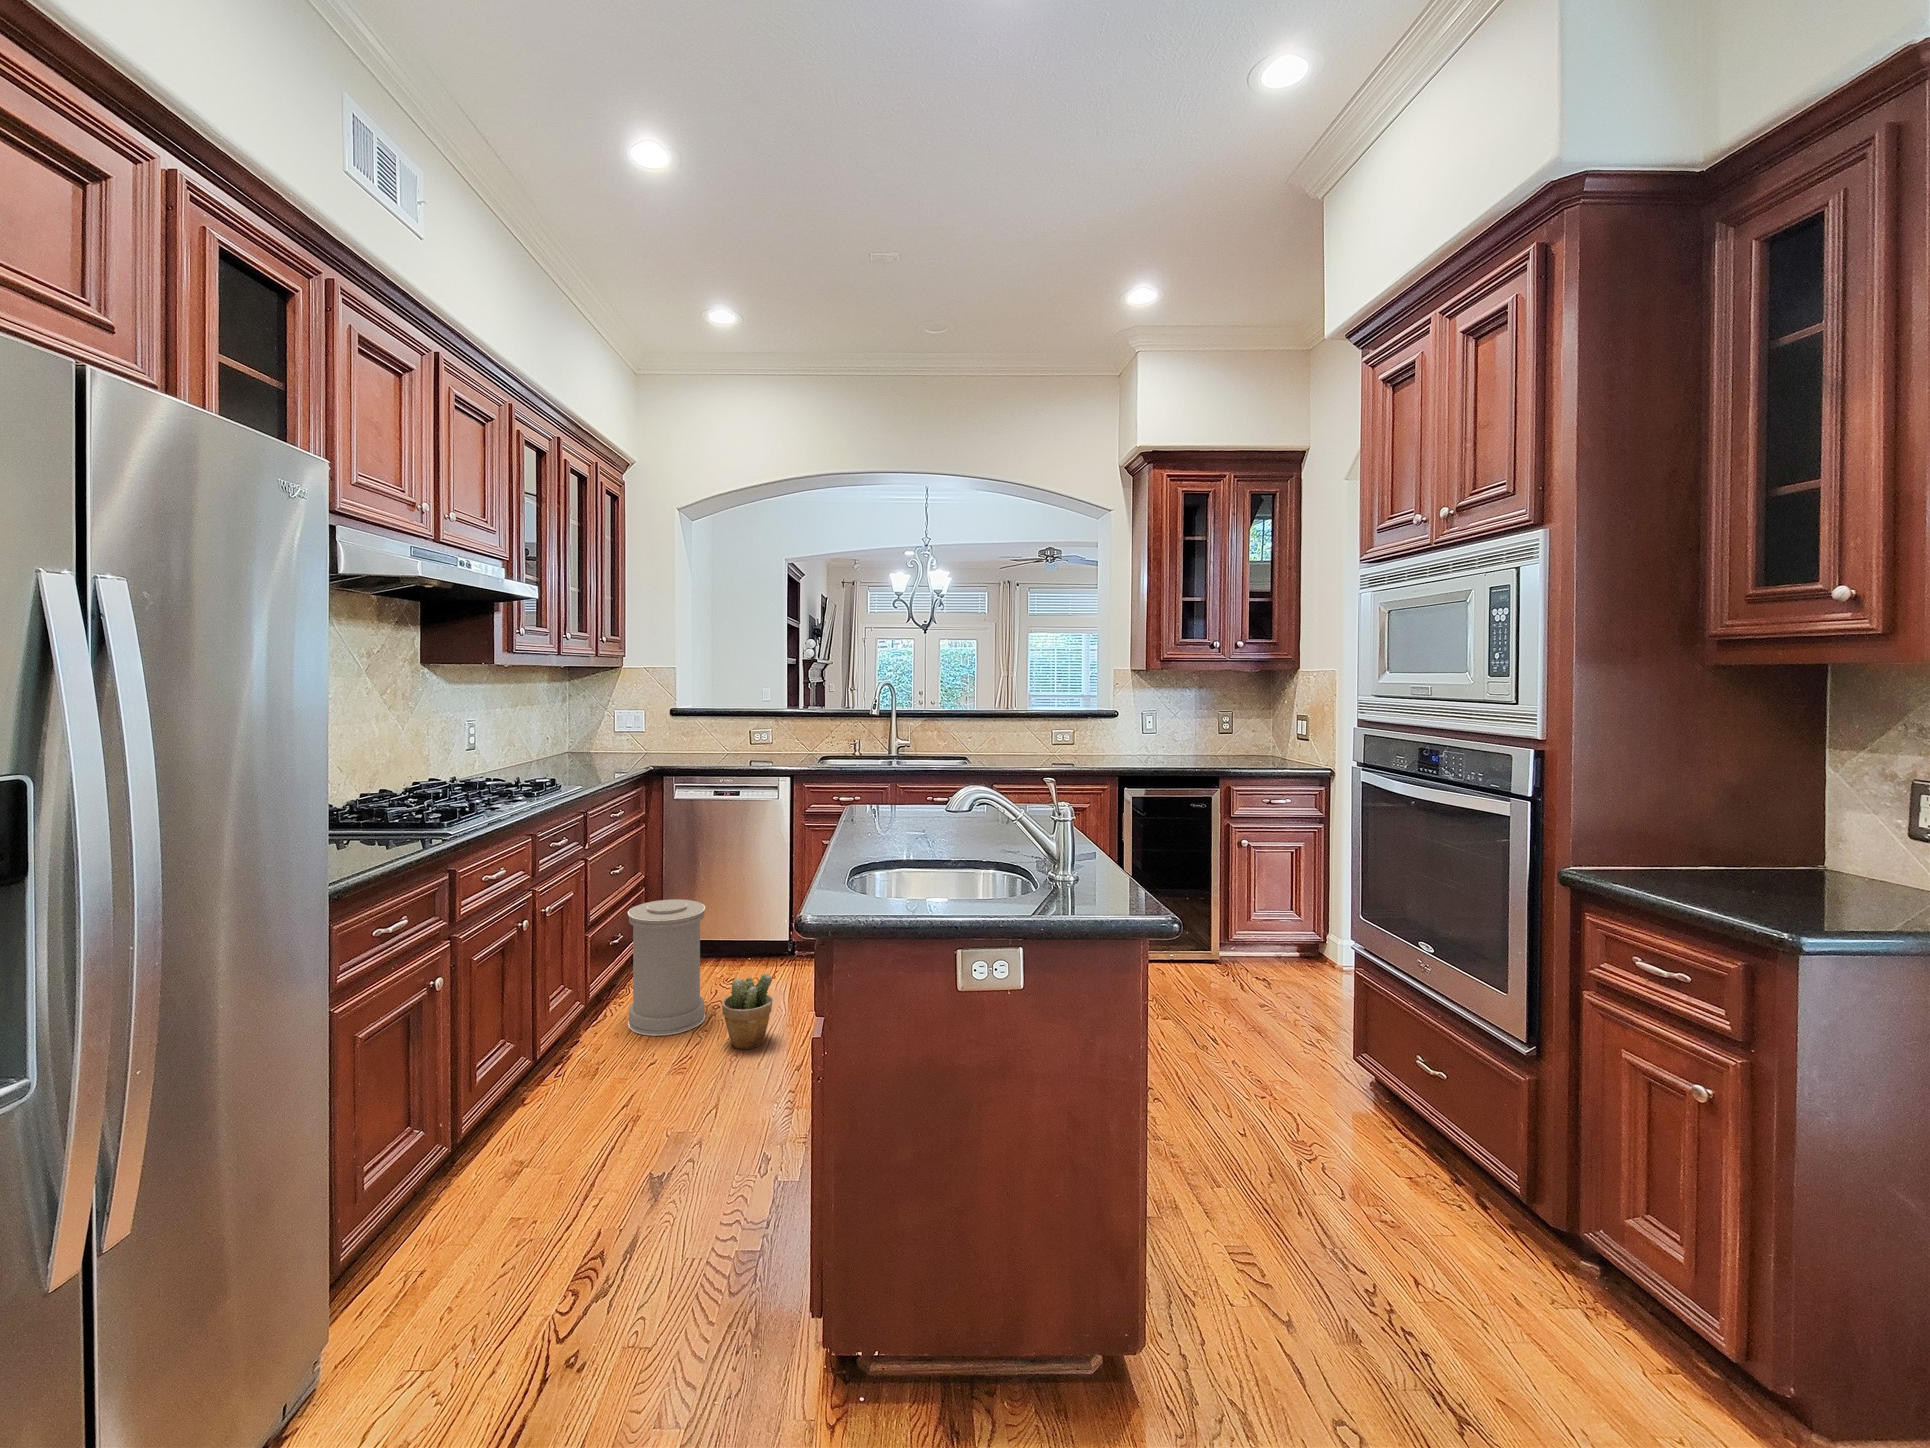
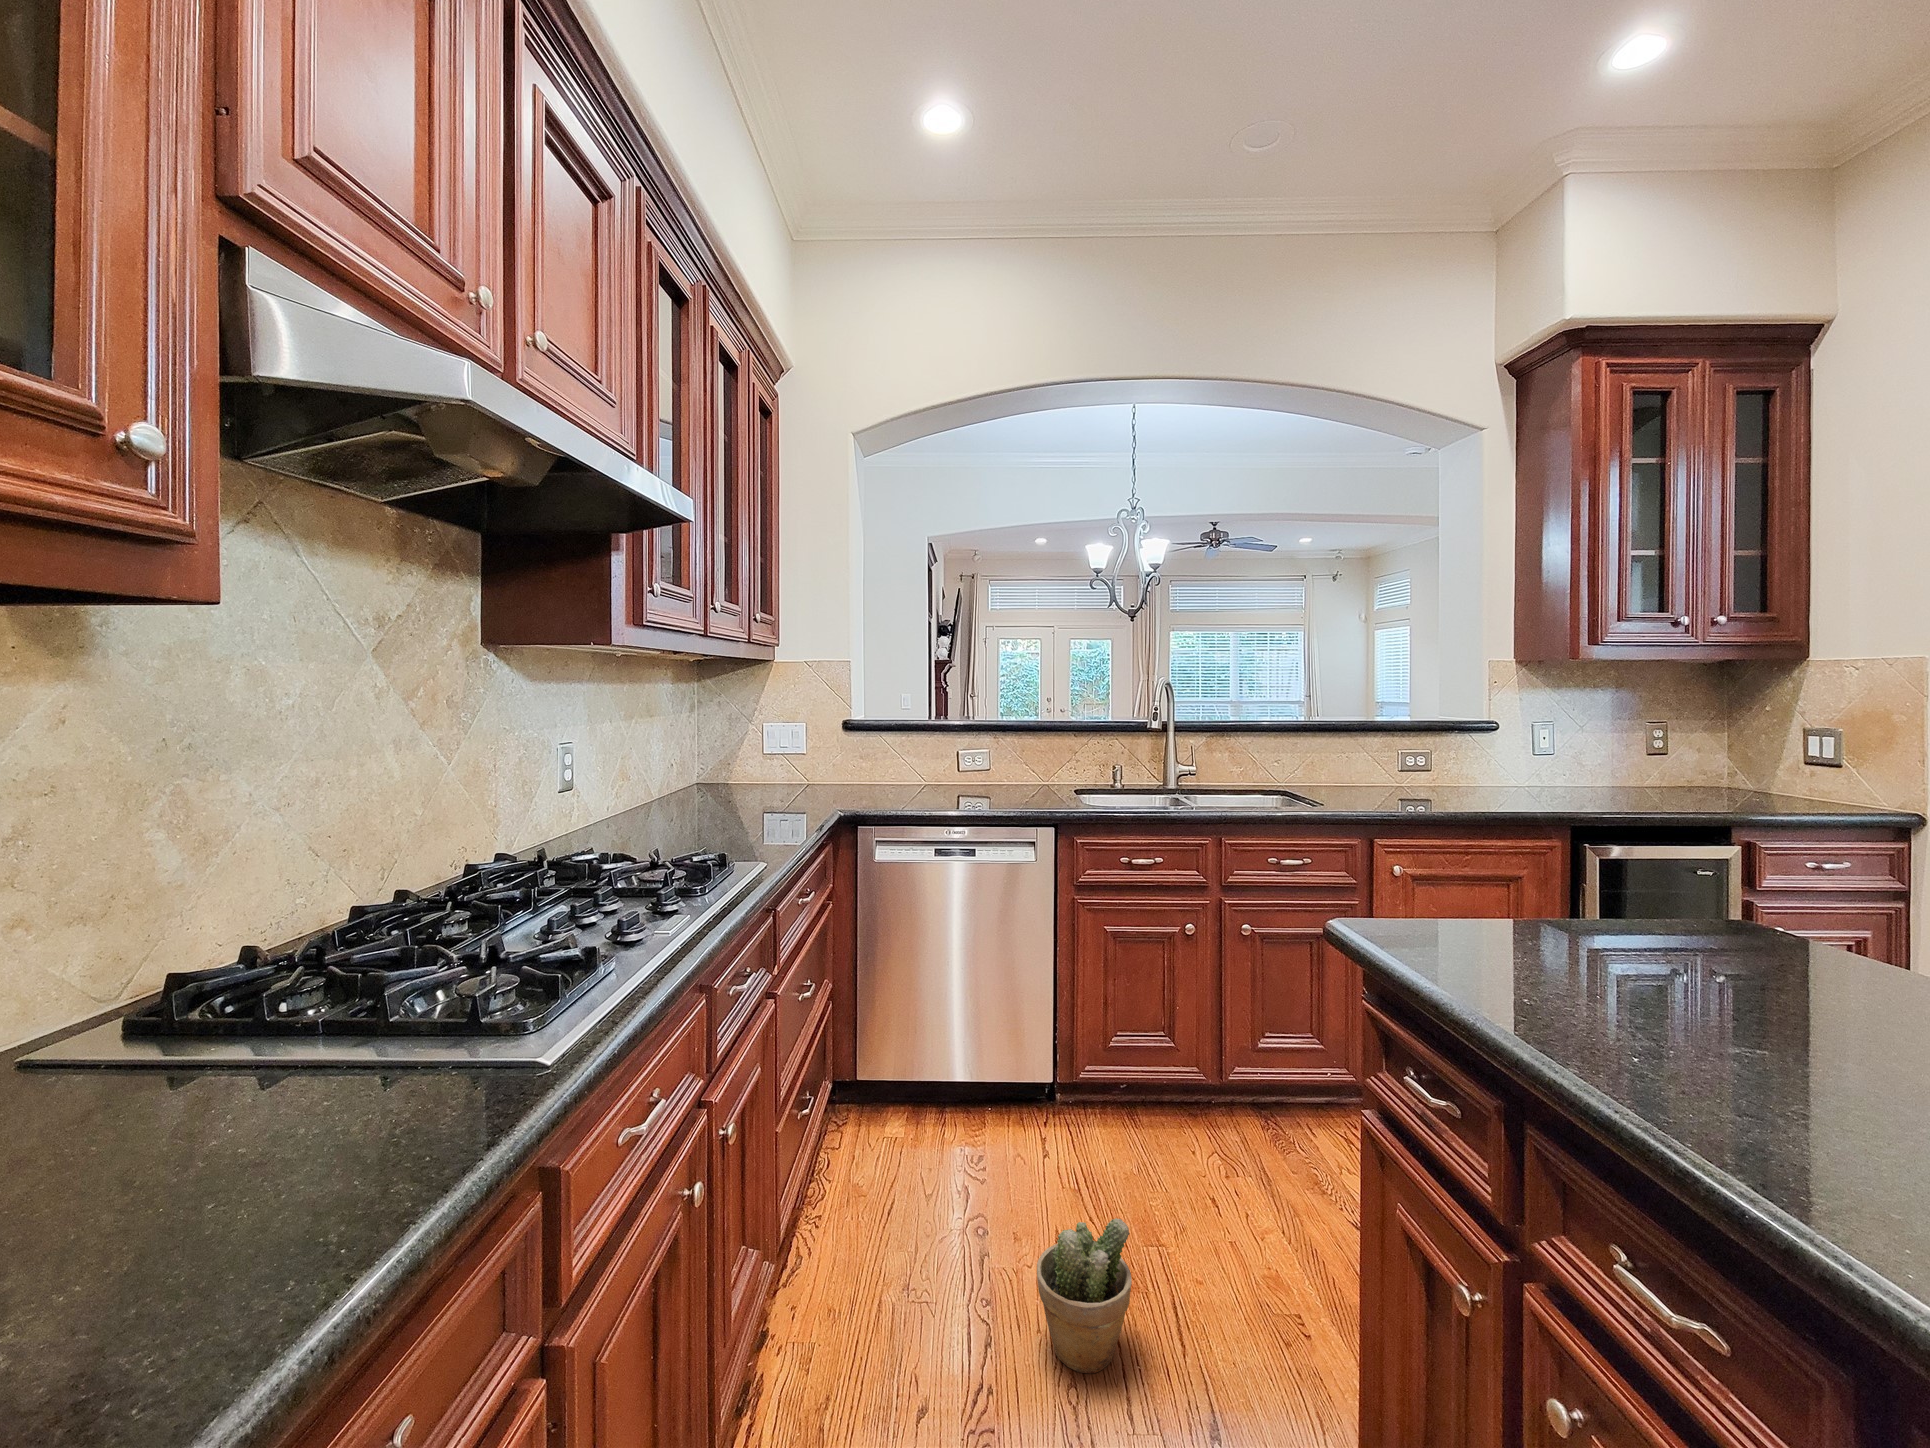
trash can: present [628,899,706,1036] -> none [845,1049,979,1325]

